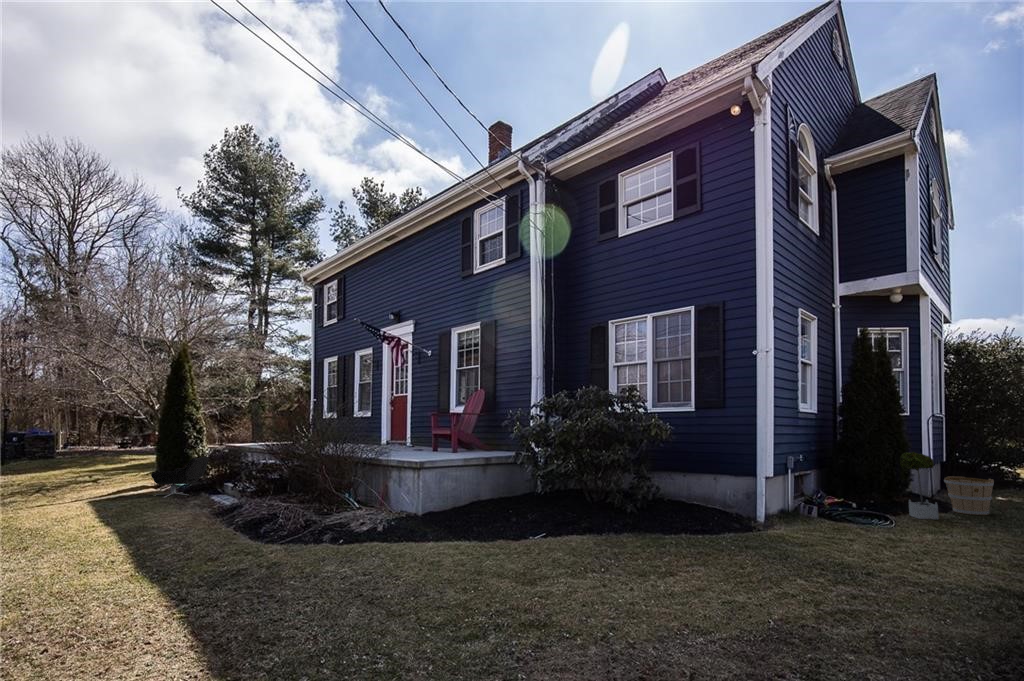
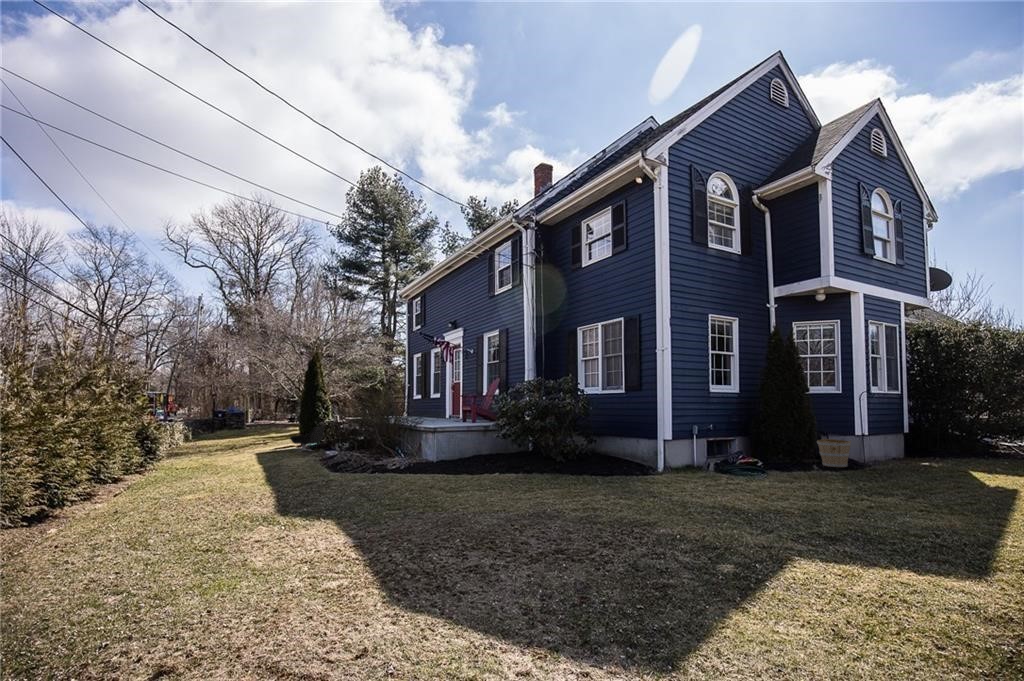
potted tree: present [900,452,939,519] -> none [771,420,796,469]

